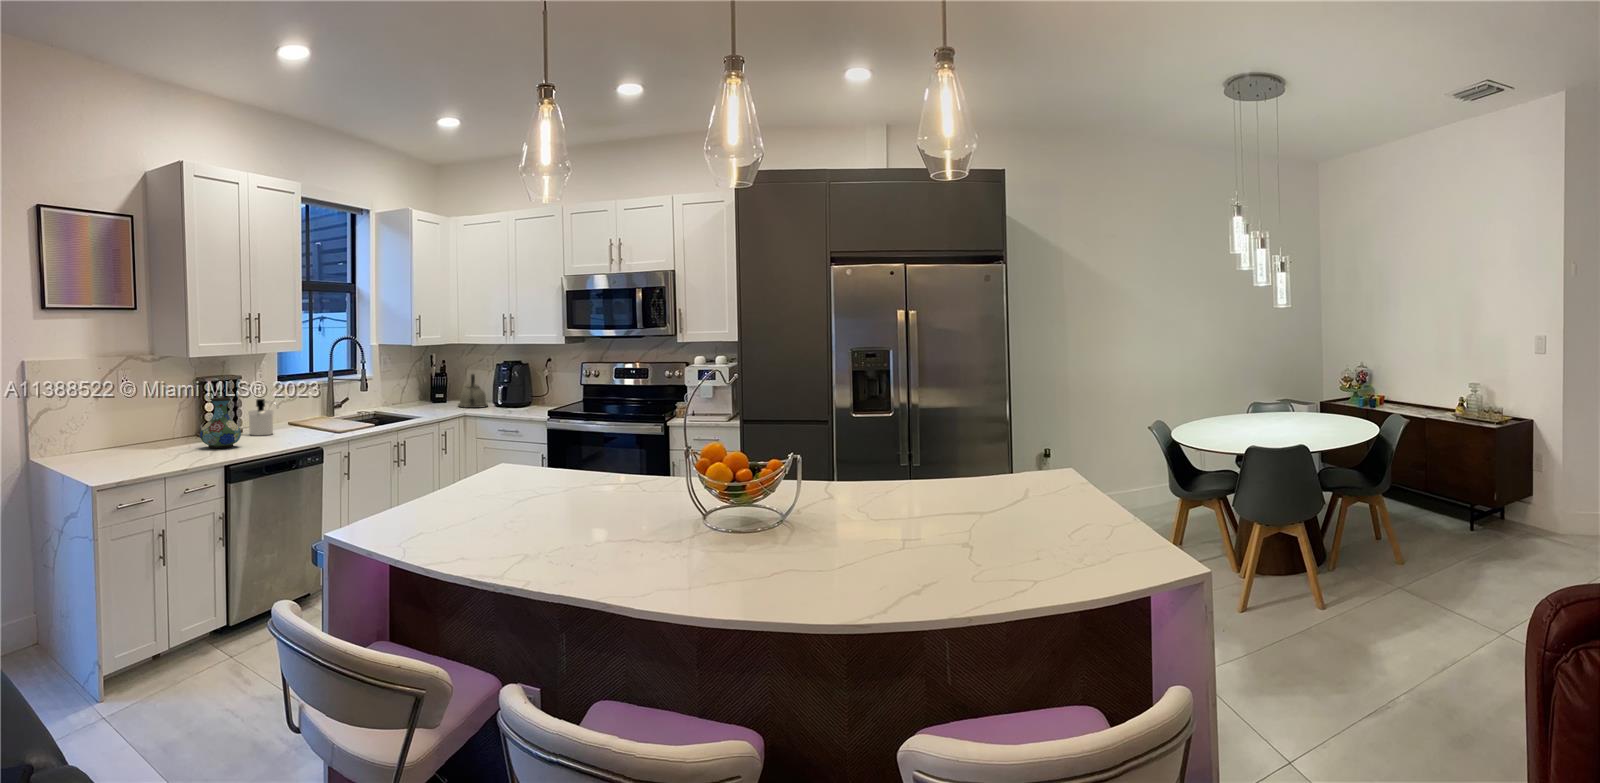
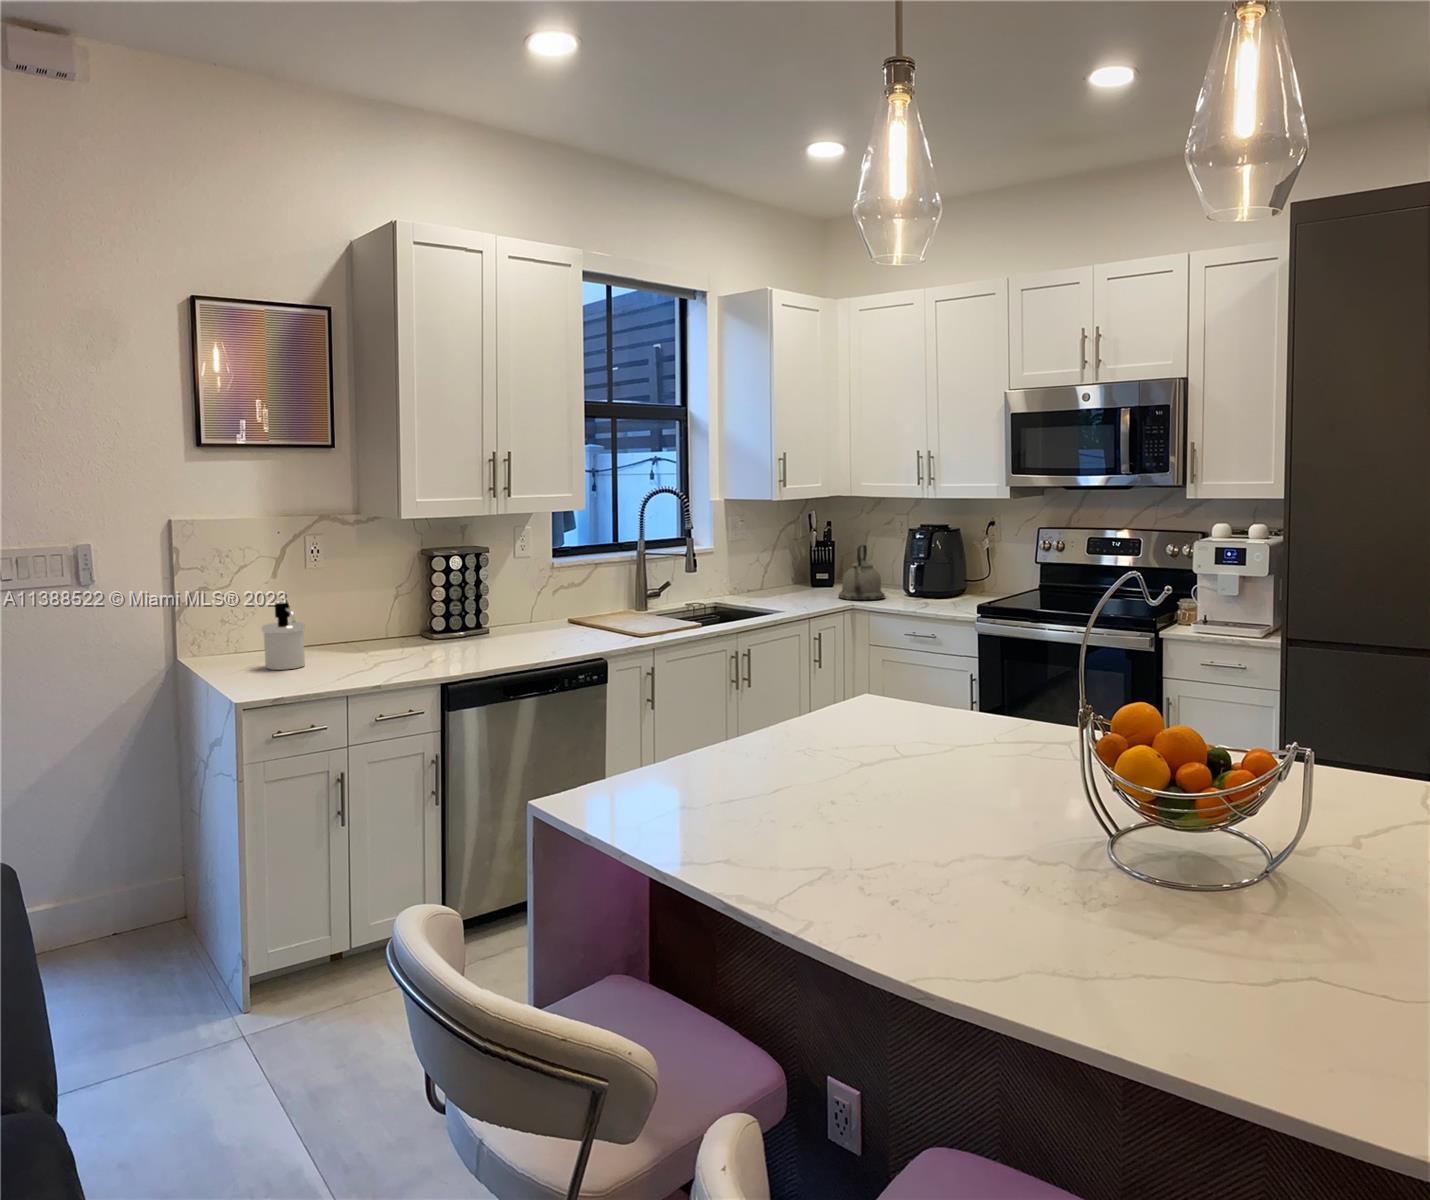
vase: present [200,398,241,449] -> none [384,584,442,667]
soap dispenser: present [248,399,278,435] -> present [262,603,305,670]

